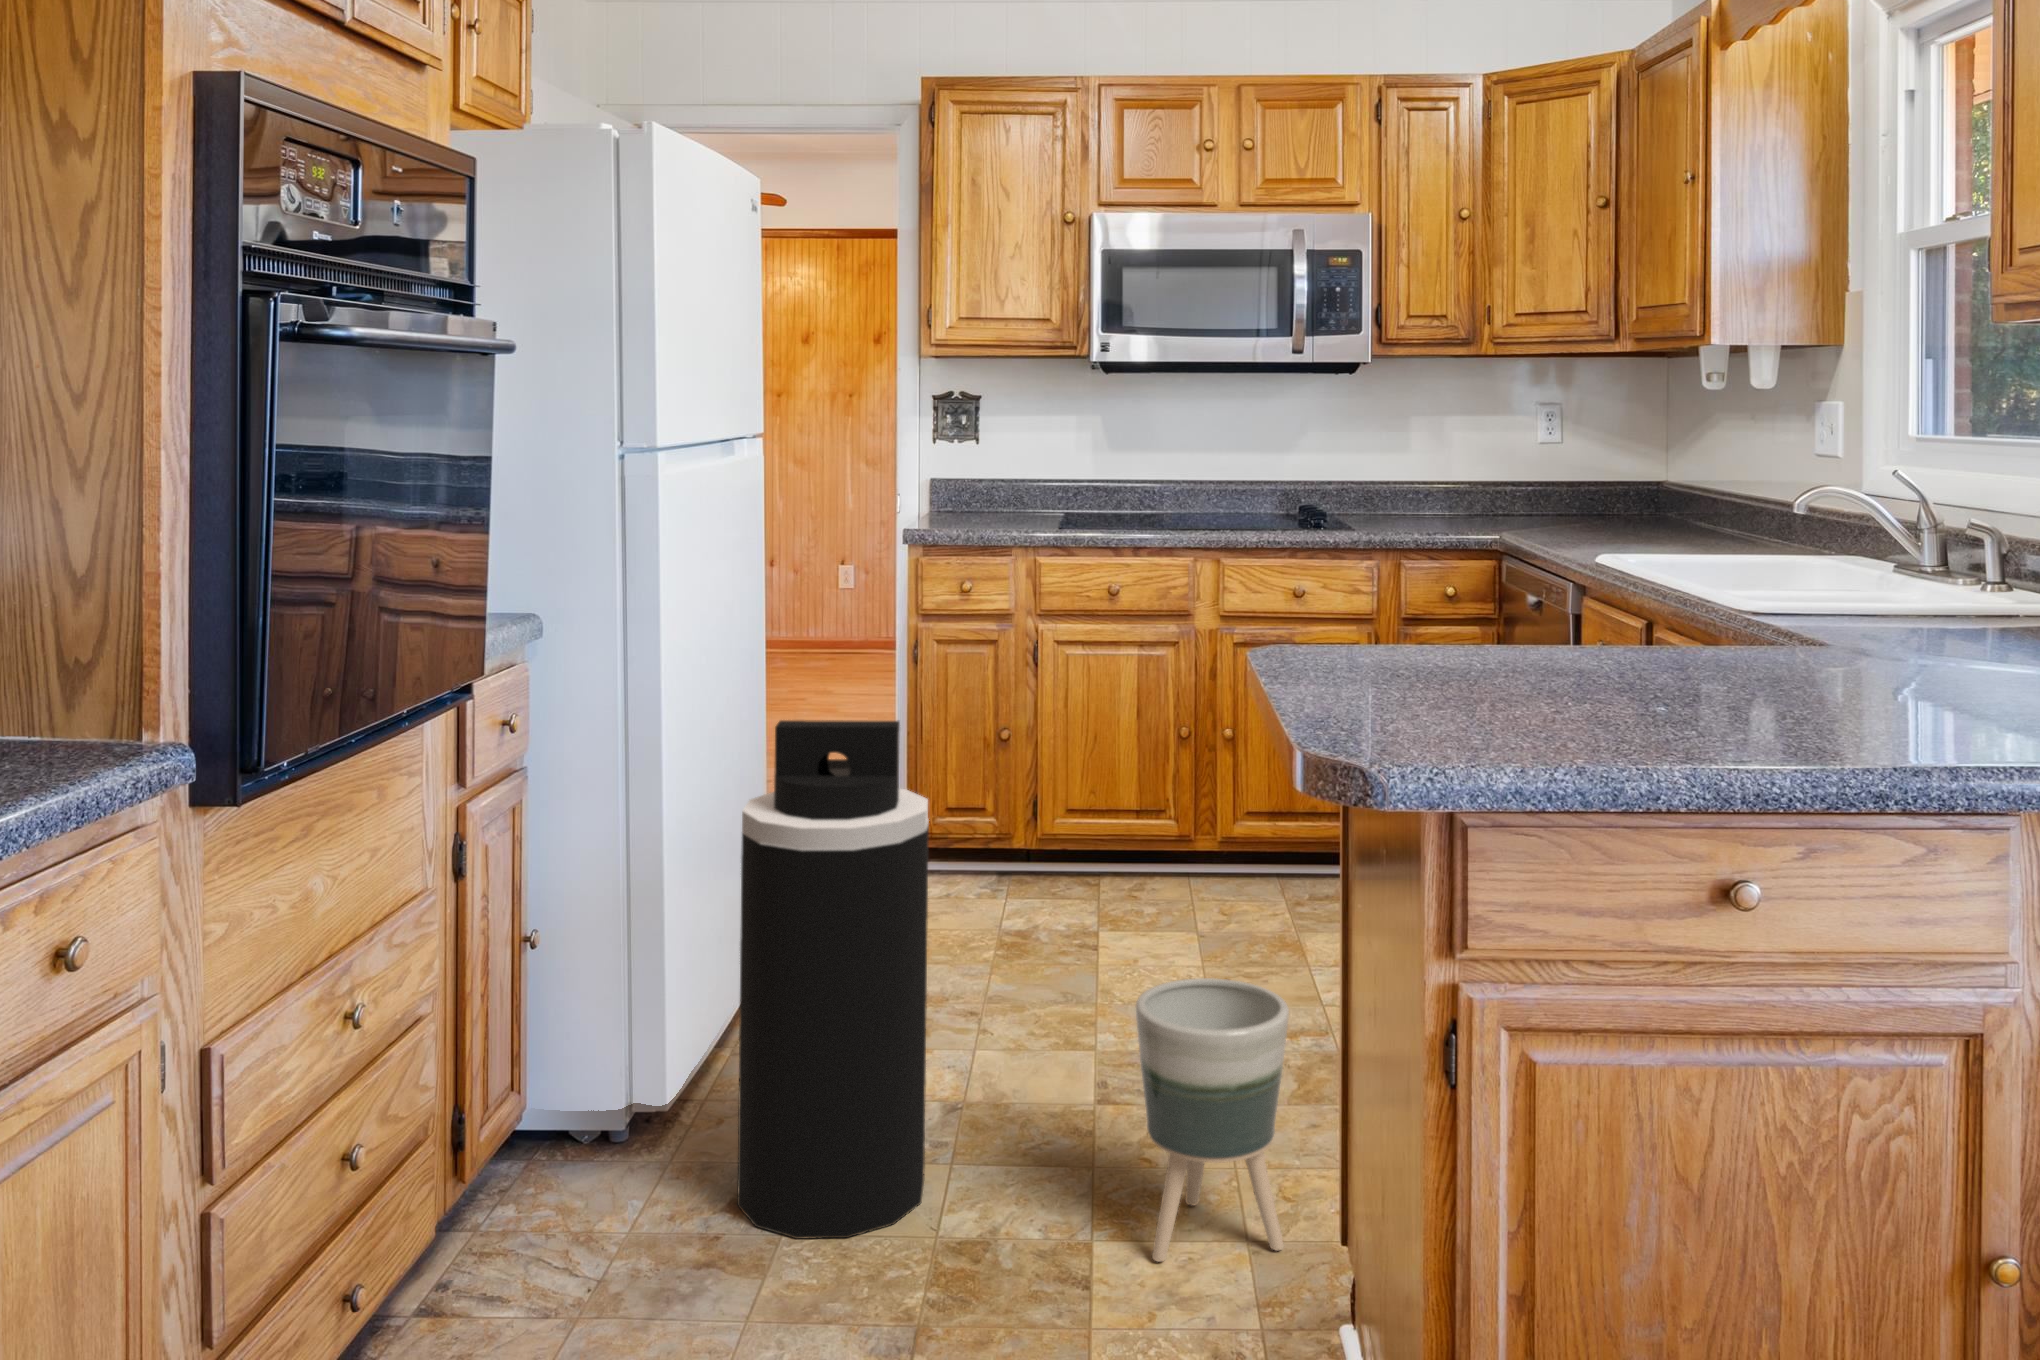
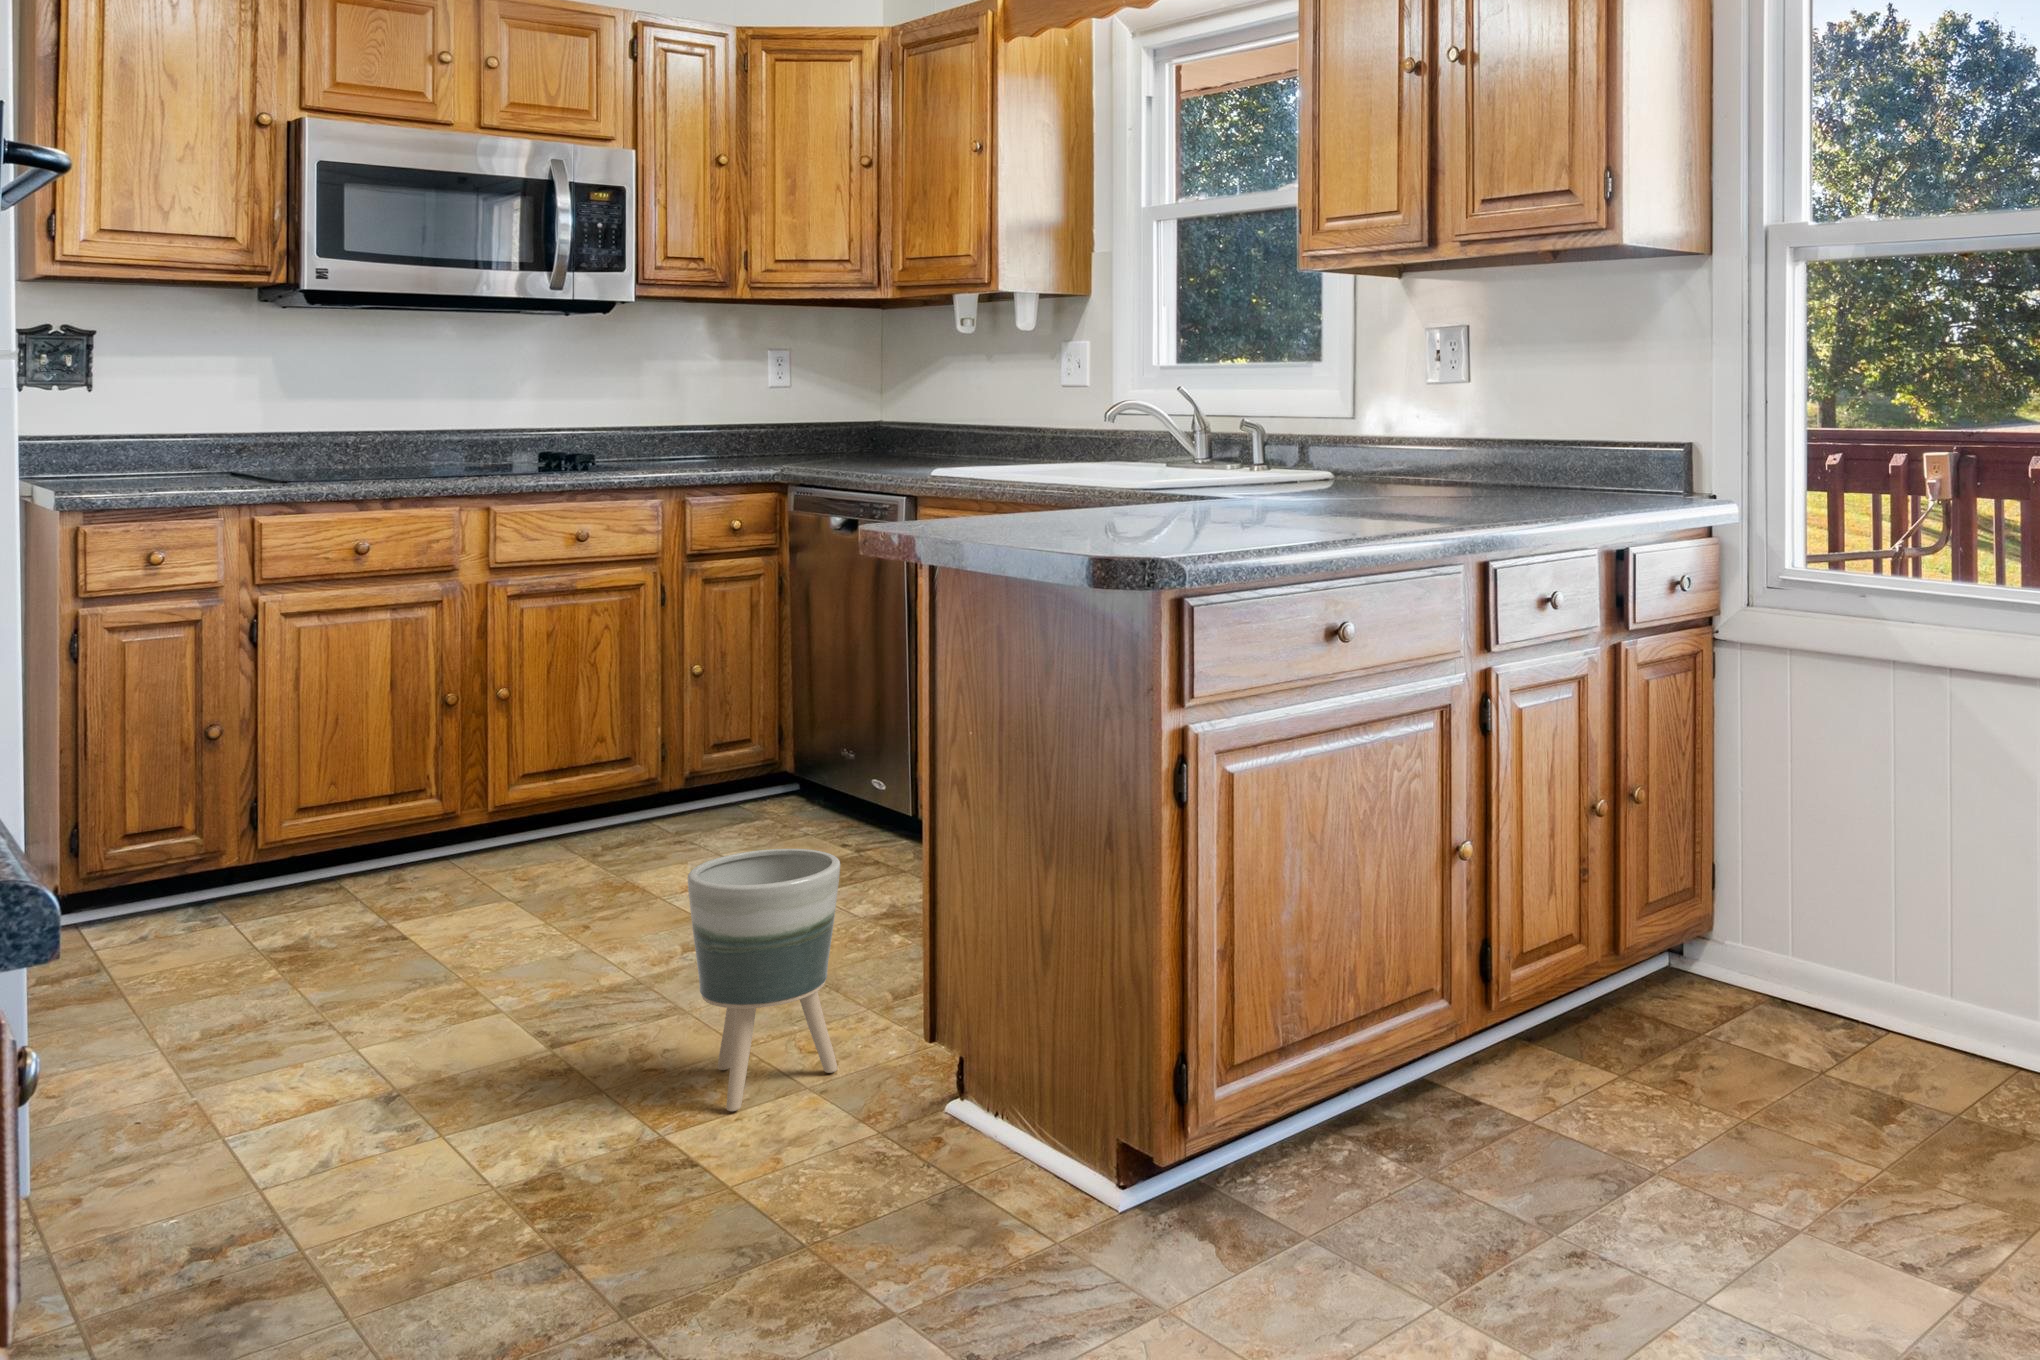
trash can: present [737,720,929,1239] -> none [187,647,440,1228]

